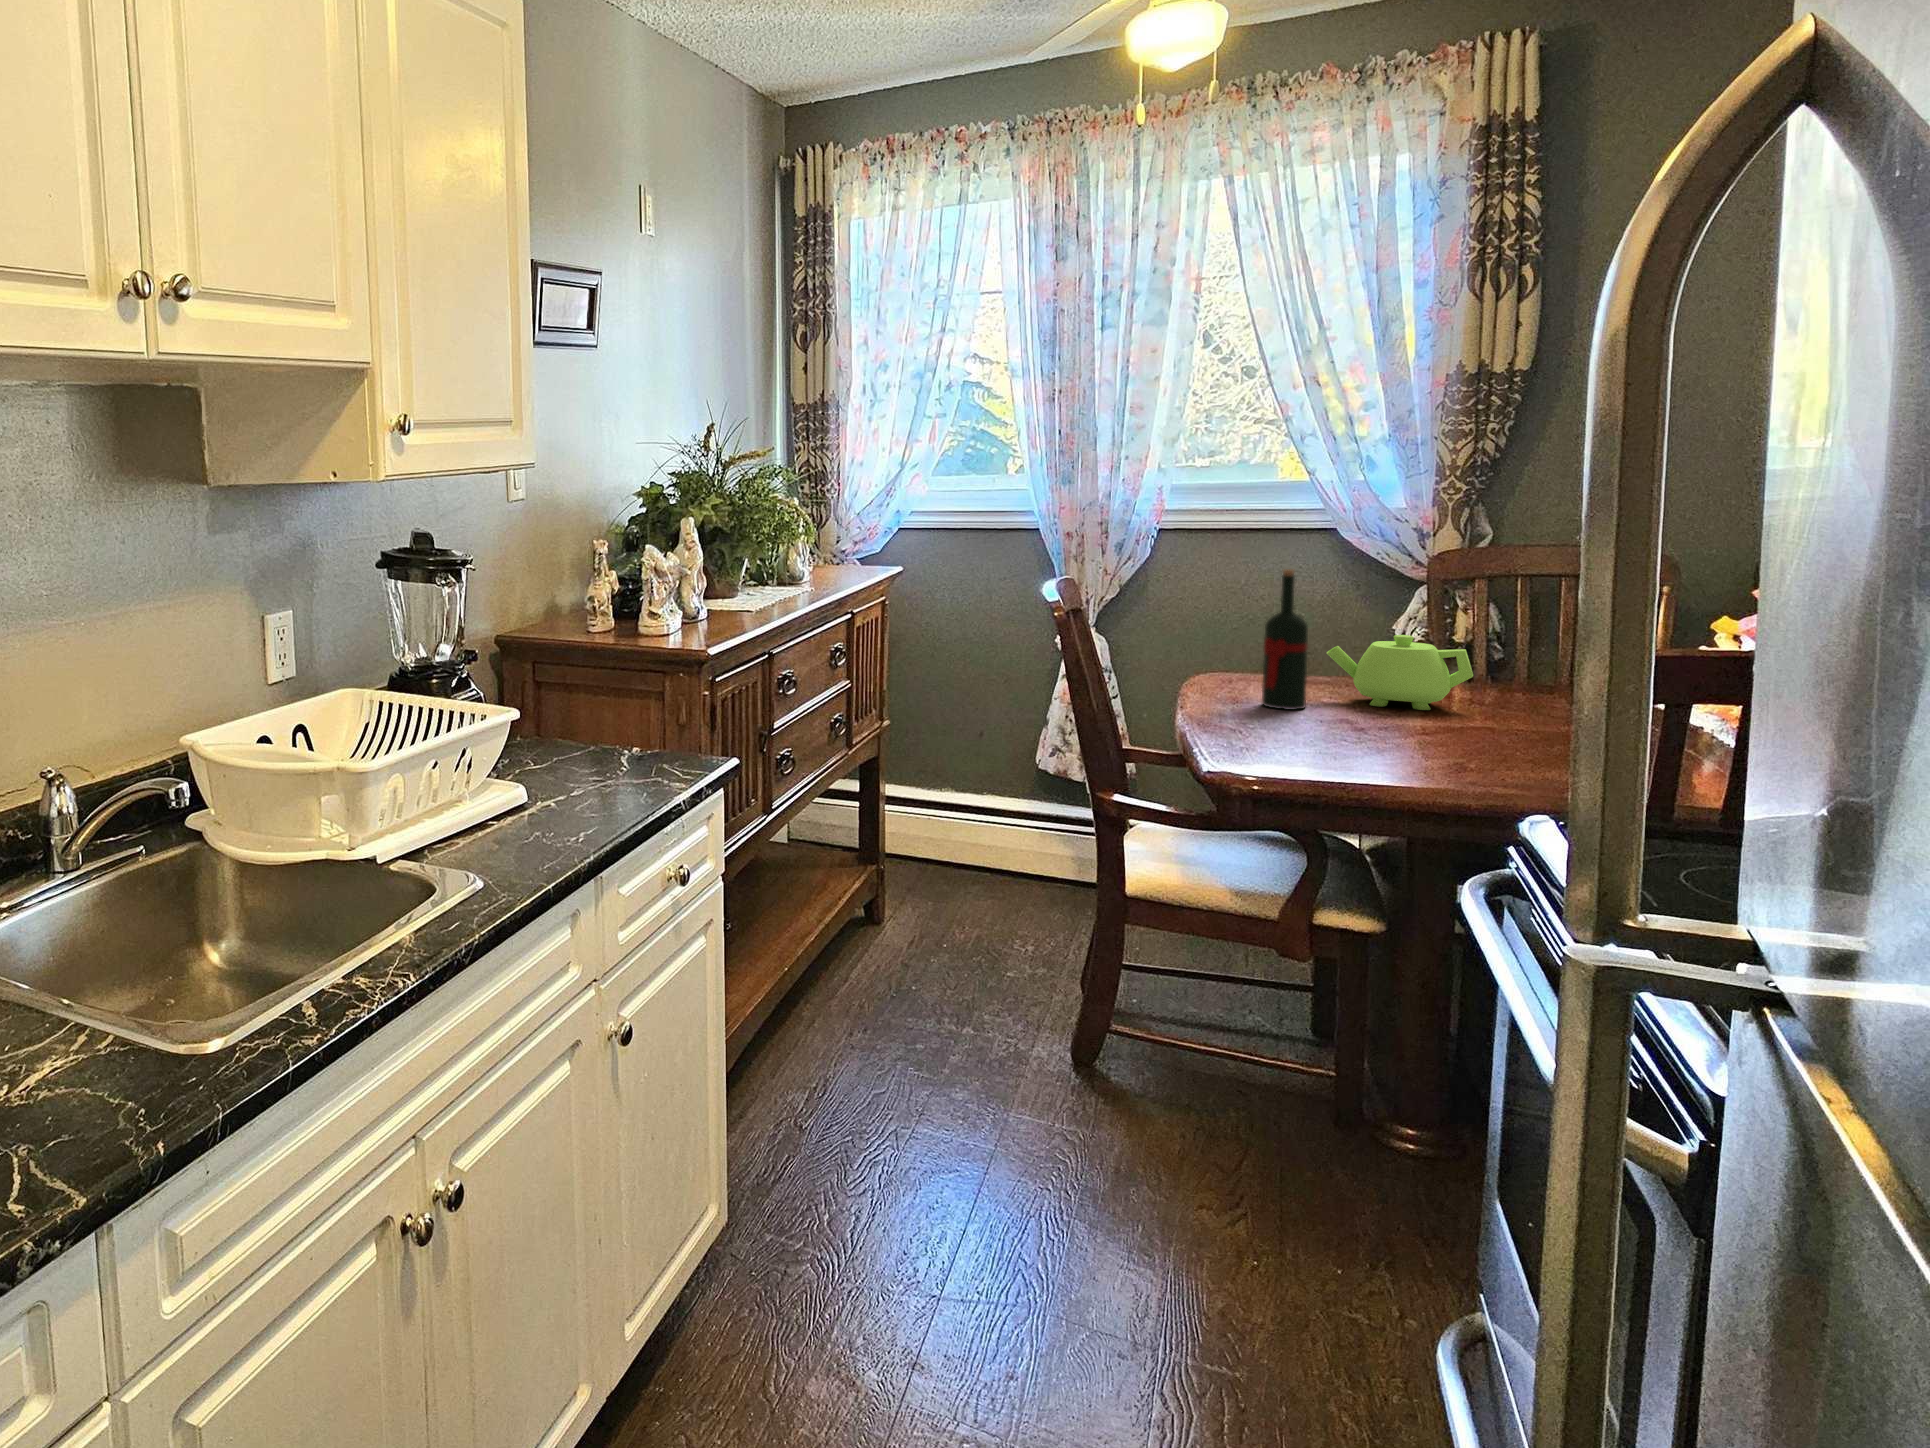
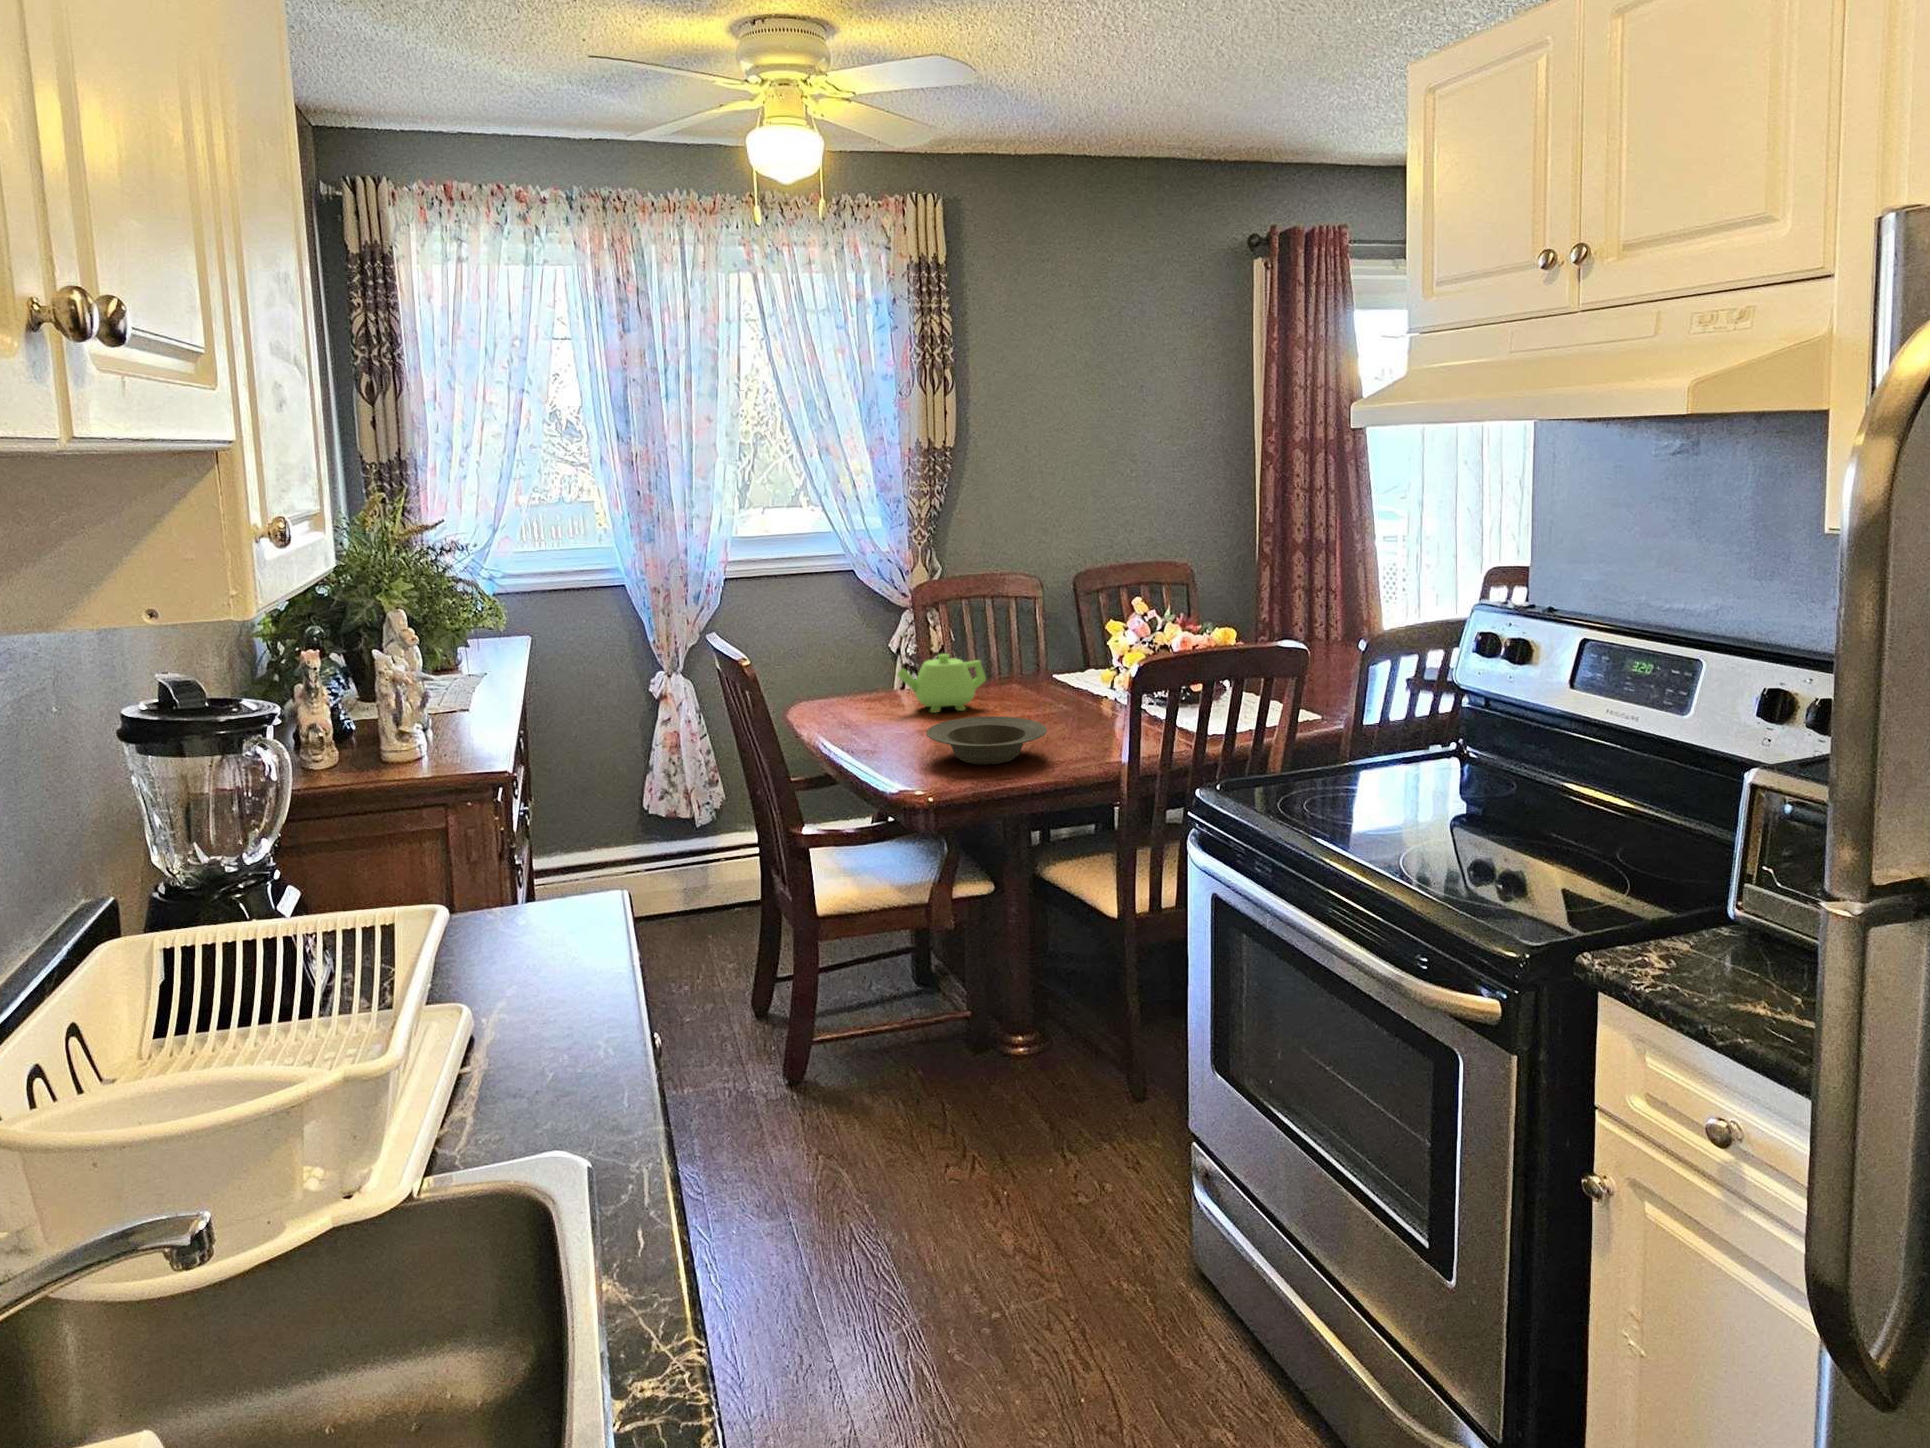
wine bottle: present [1262,569,1308,710] -> none [867,611,898,727]
bowl: none [1283,708,1477,768] -> present [927,716,1047,764]

